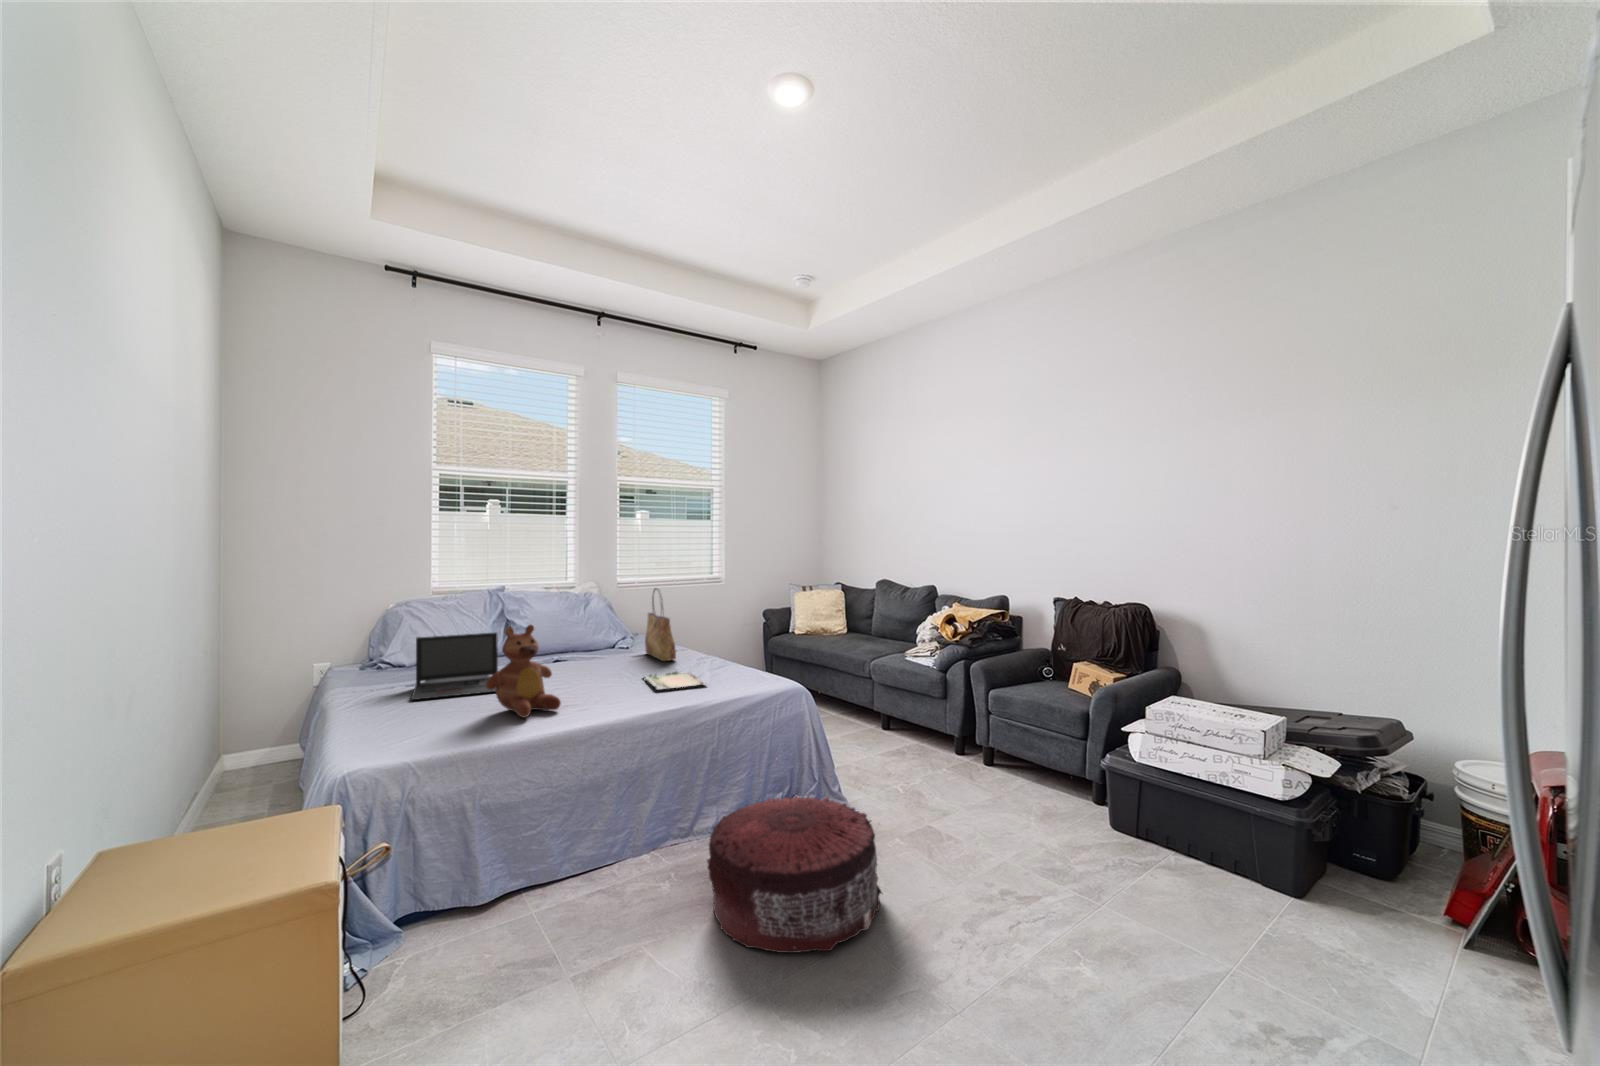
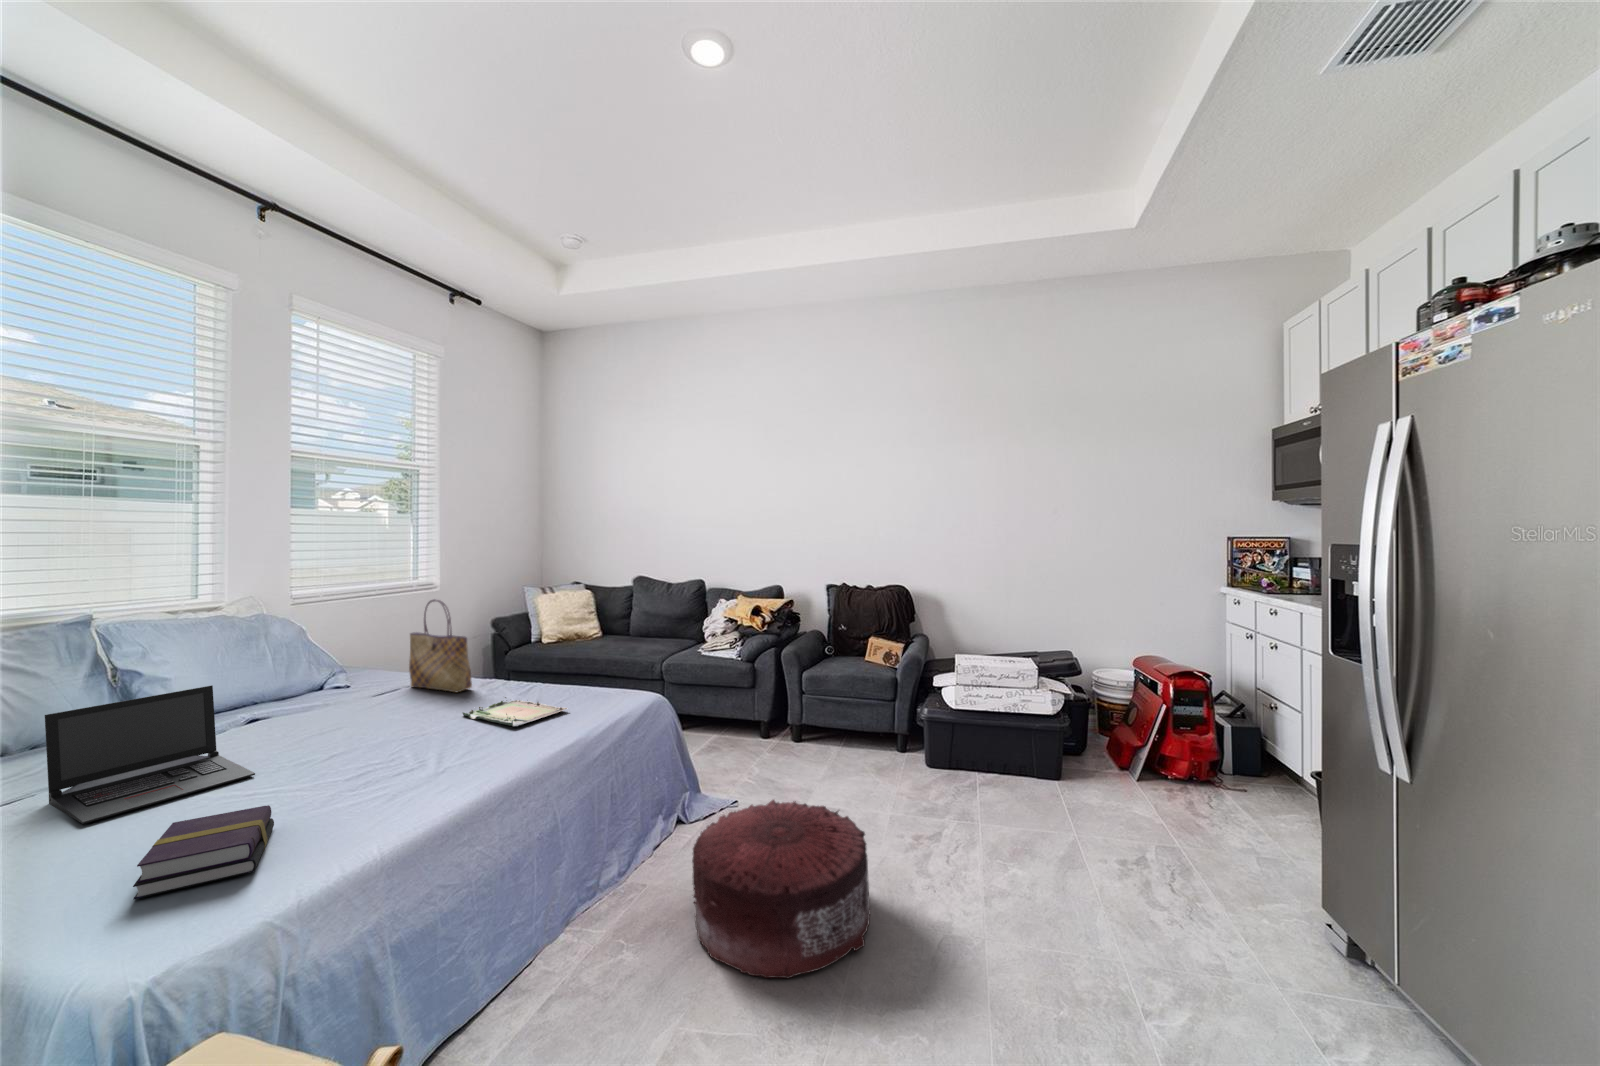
teddy bear: present [486,625,561,717] -> none [298,663,418,800]
book: none [378,705,467,740] -> present [133,805,274,899]

